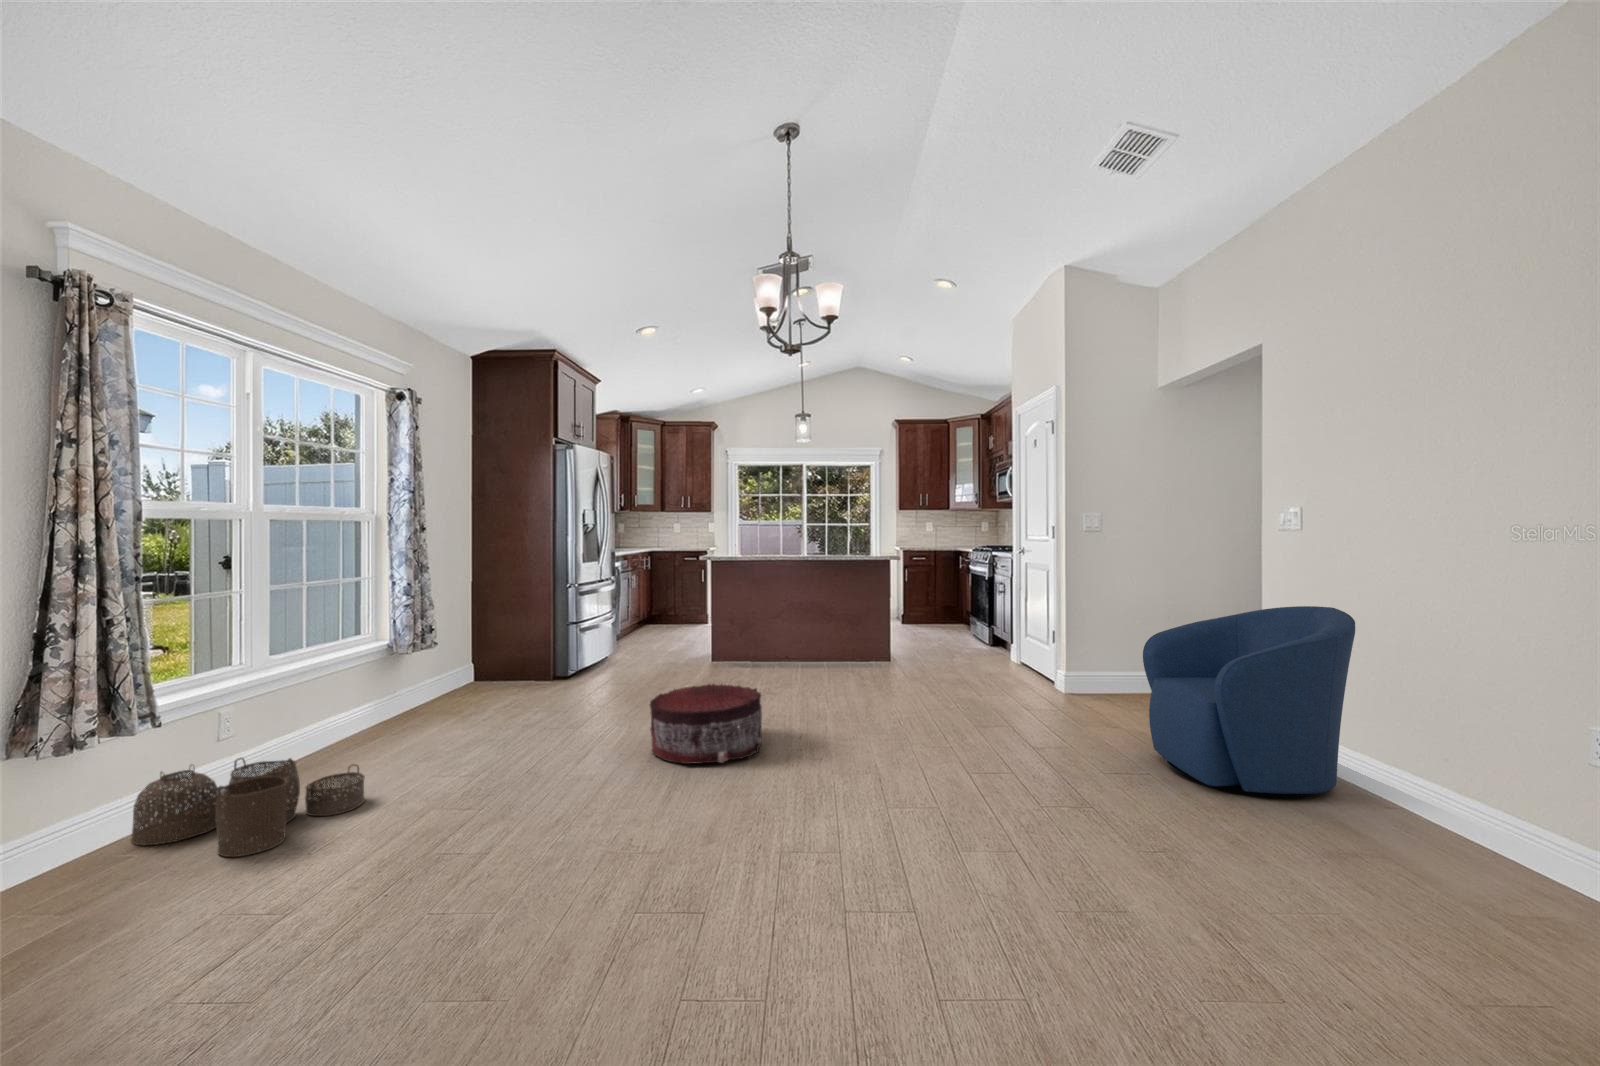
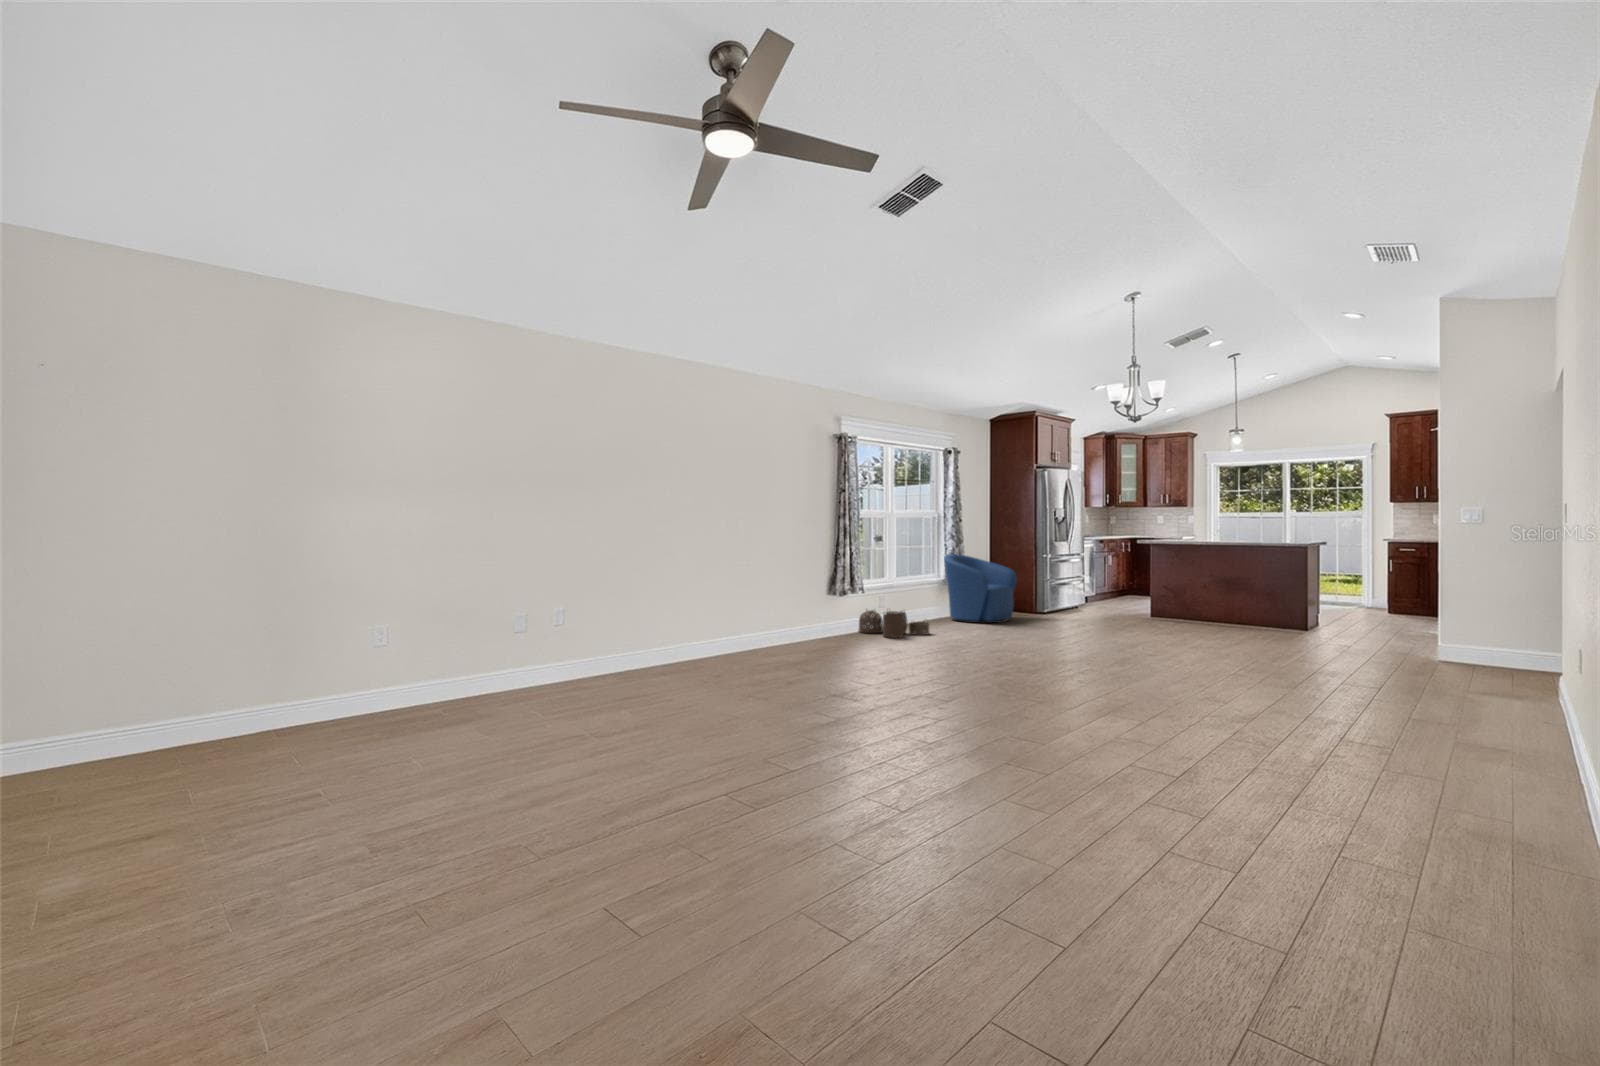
armchair: present [1143,606,1355,799] -> present [944,554,1017,623]
pouf: present [650,684,762,764] -> none [1058,608,1125,645]

